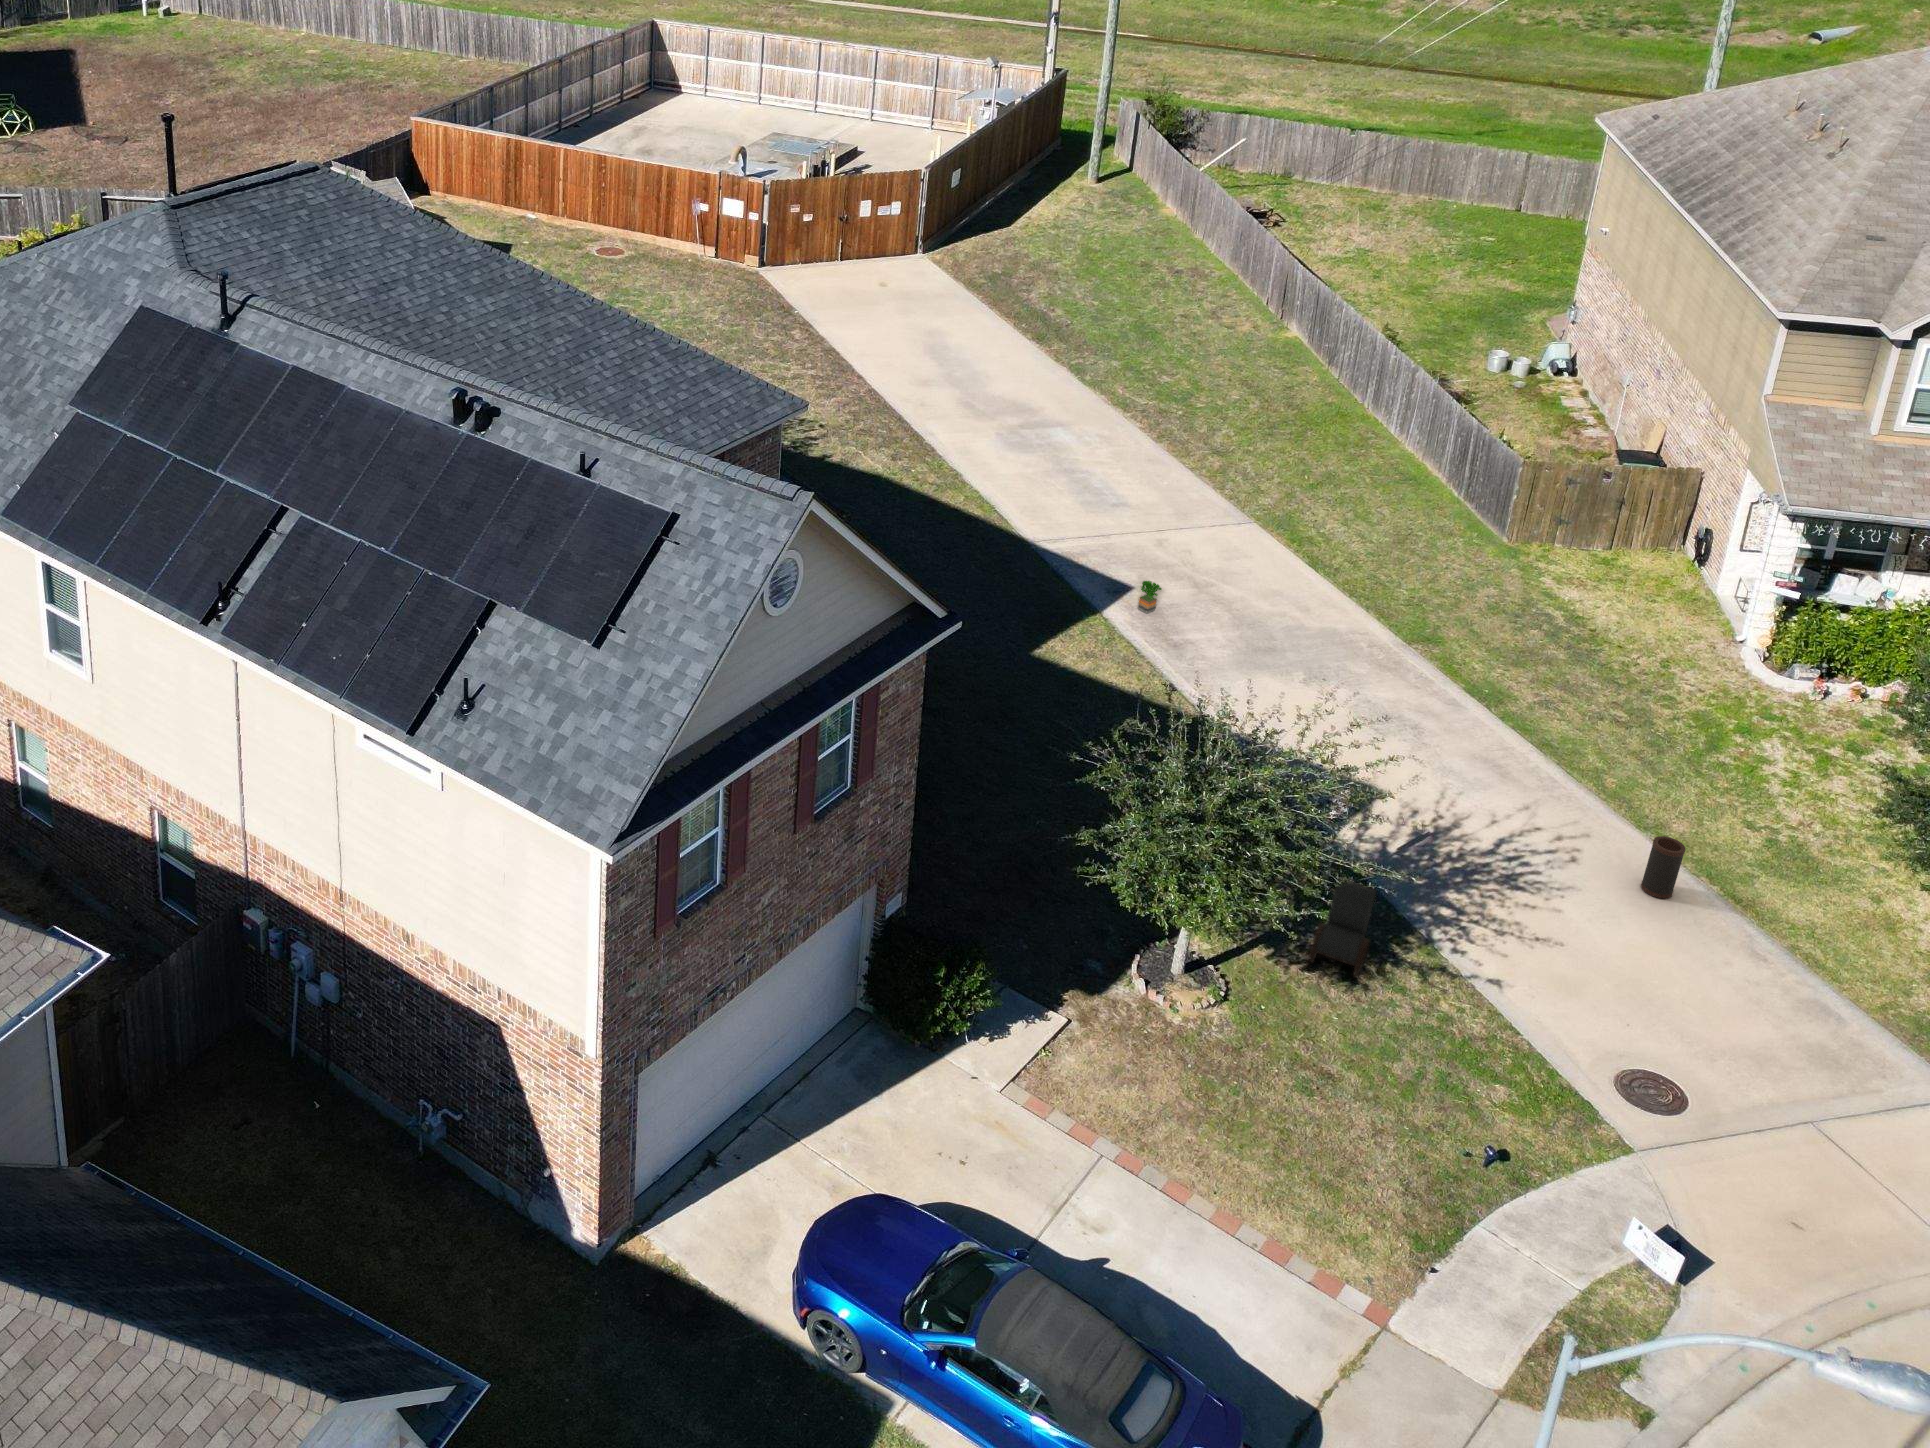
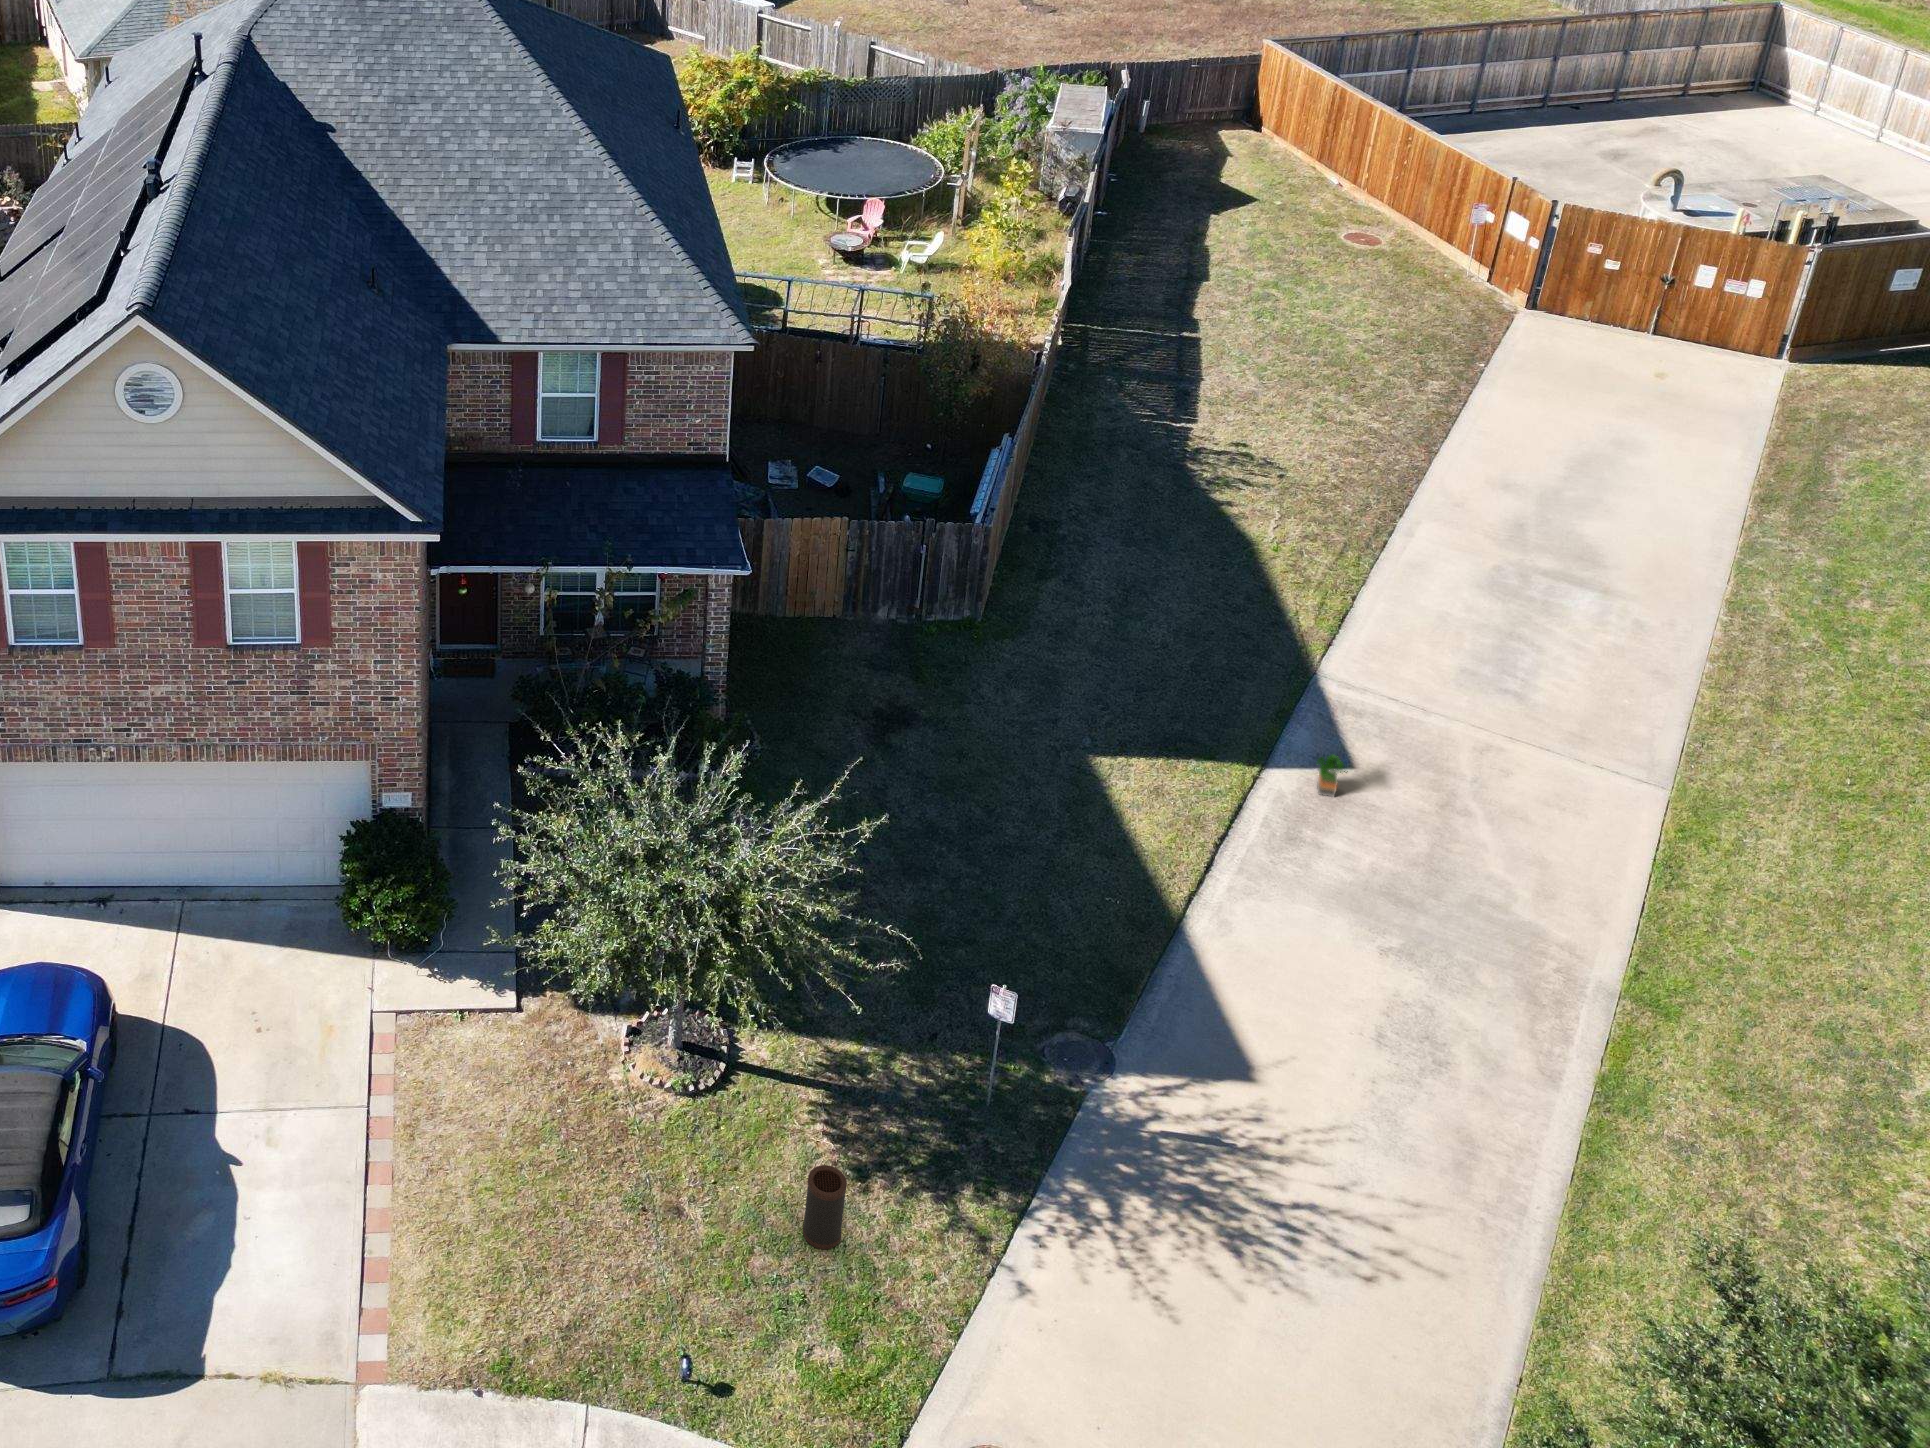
trash can: present [1641,836,1686,898] -> present [803,1165,847,1249]
lounge chair: present [1309,882,1376,978] -> none [850,1072,953,1184]

